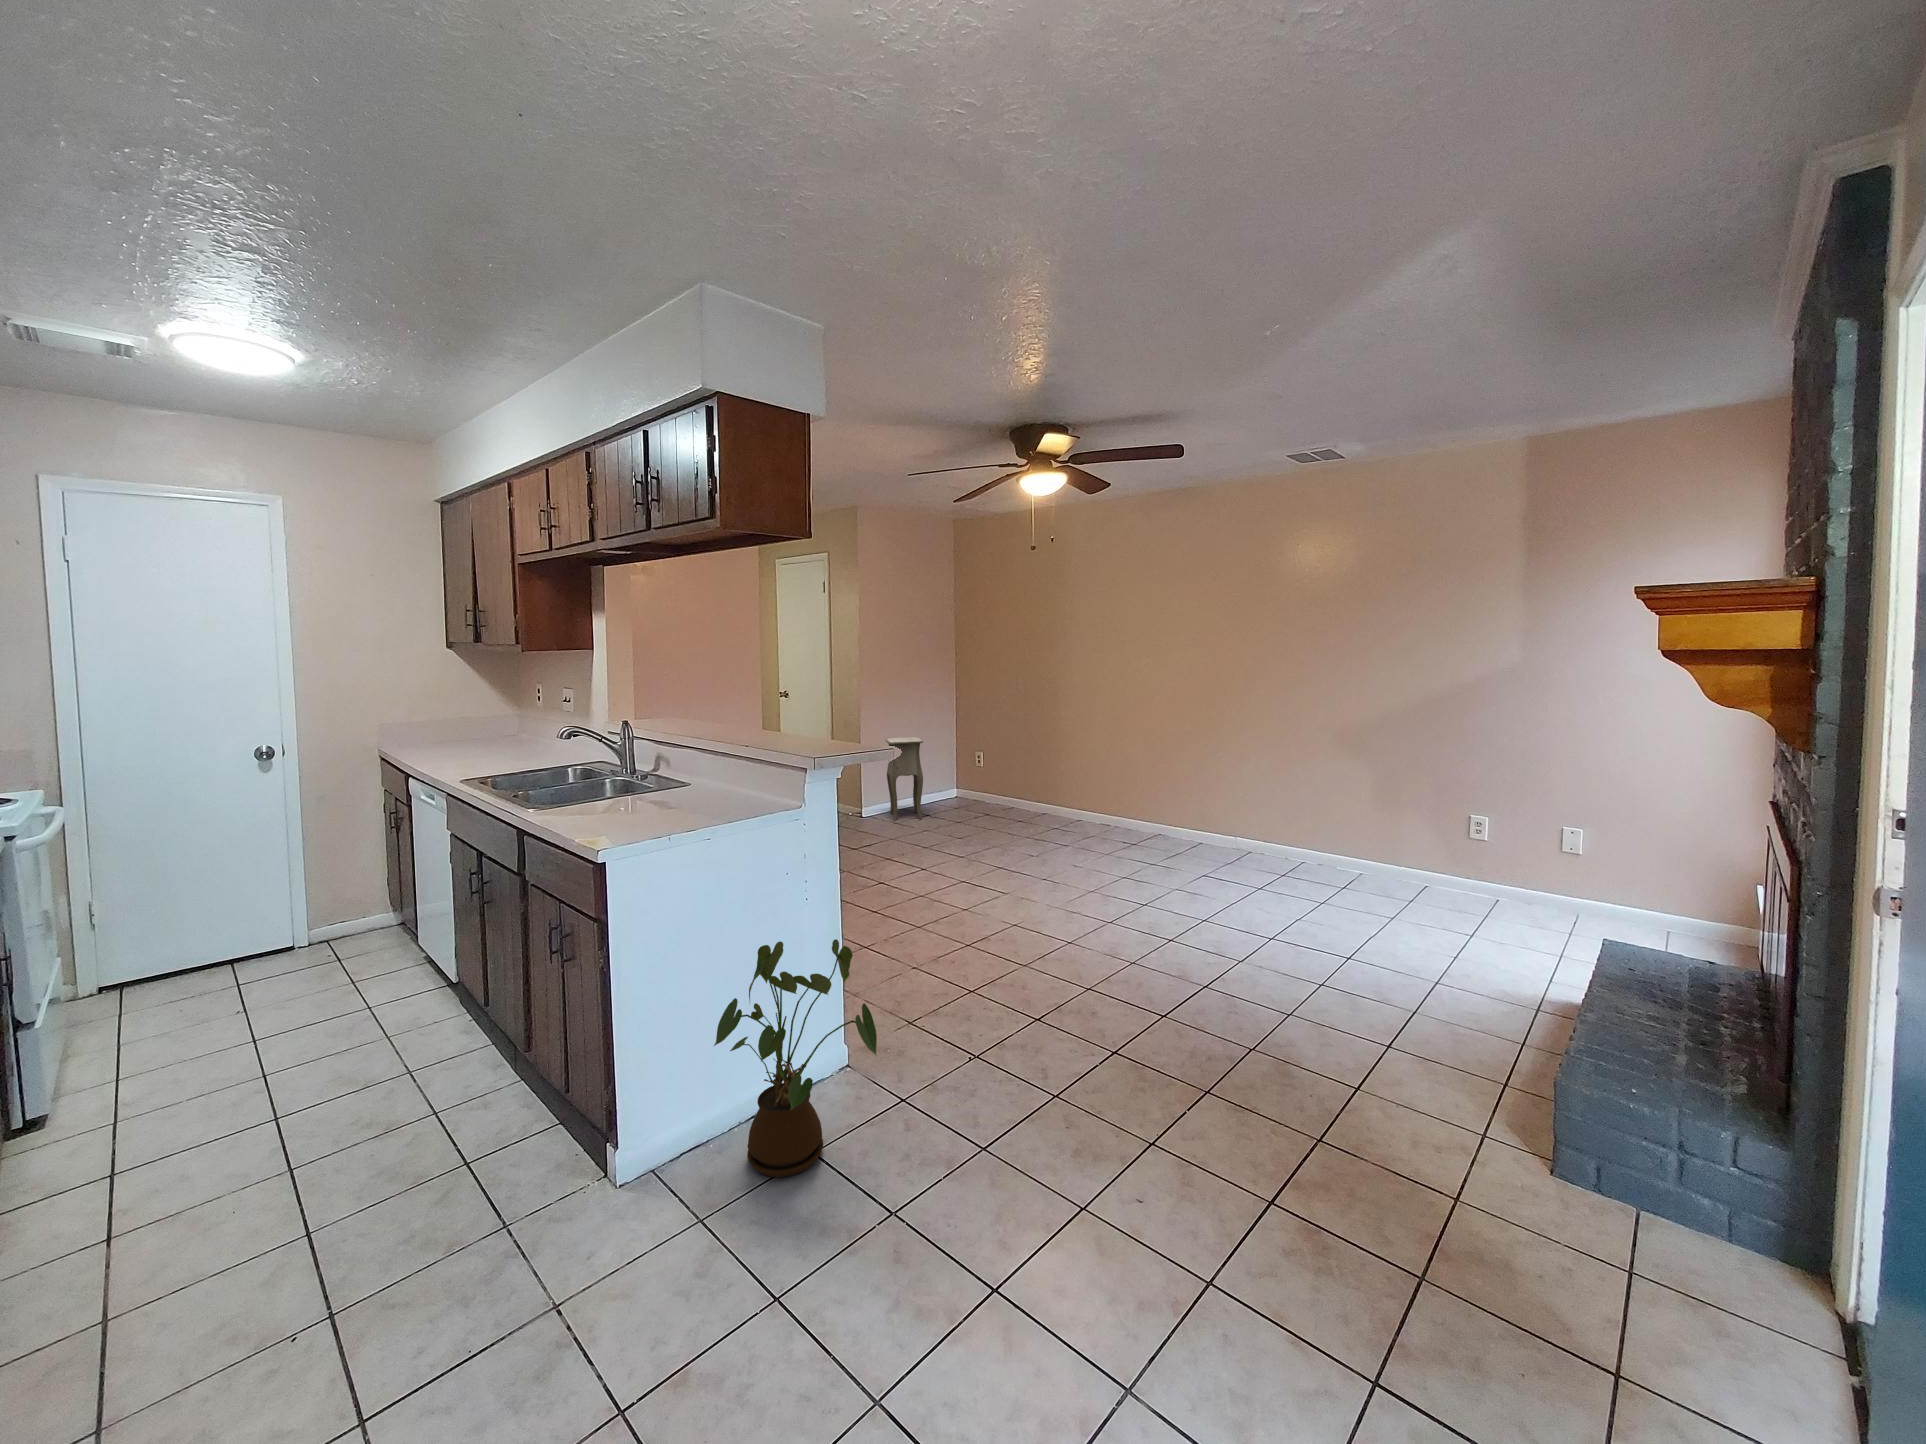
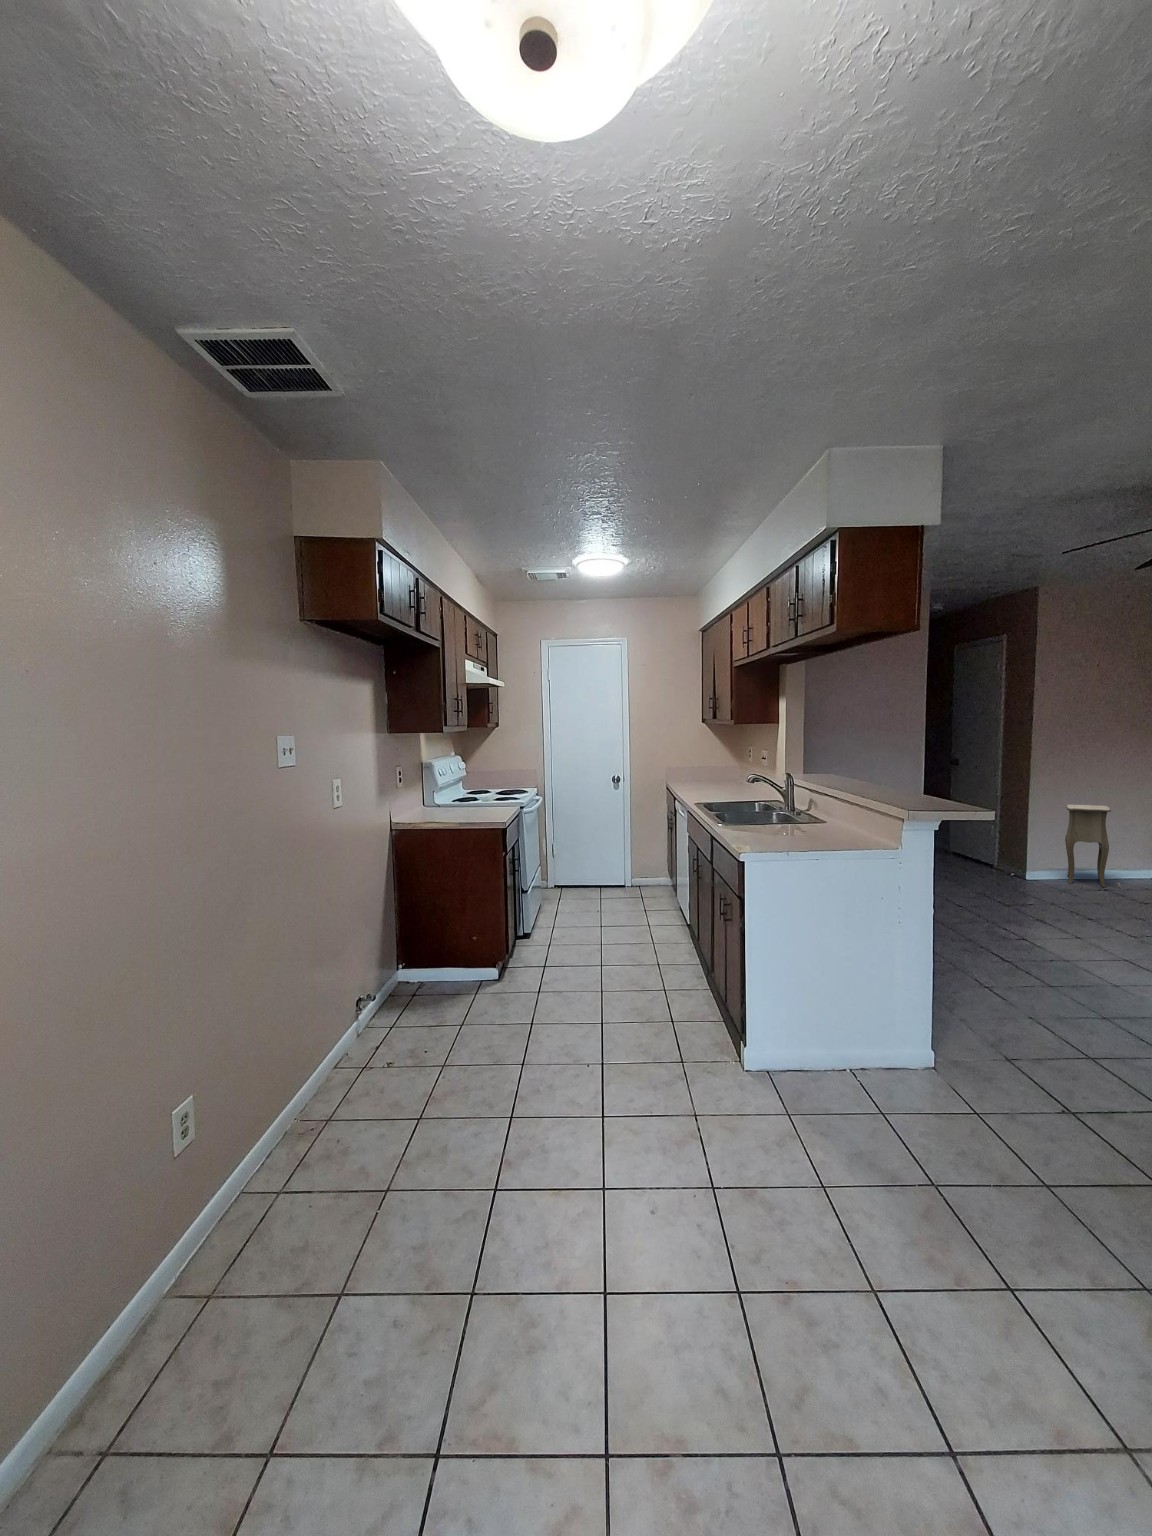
house plant: present [714,939,877,1177] -> none [804,944,935,1119]

